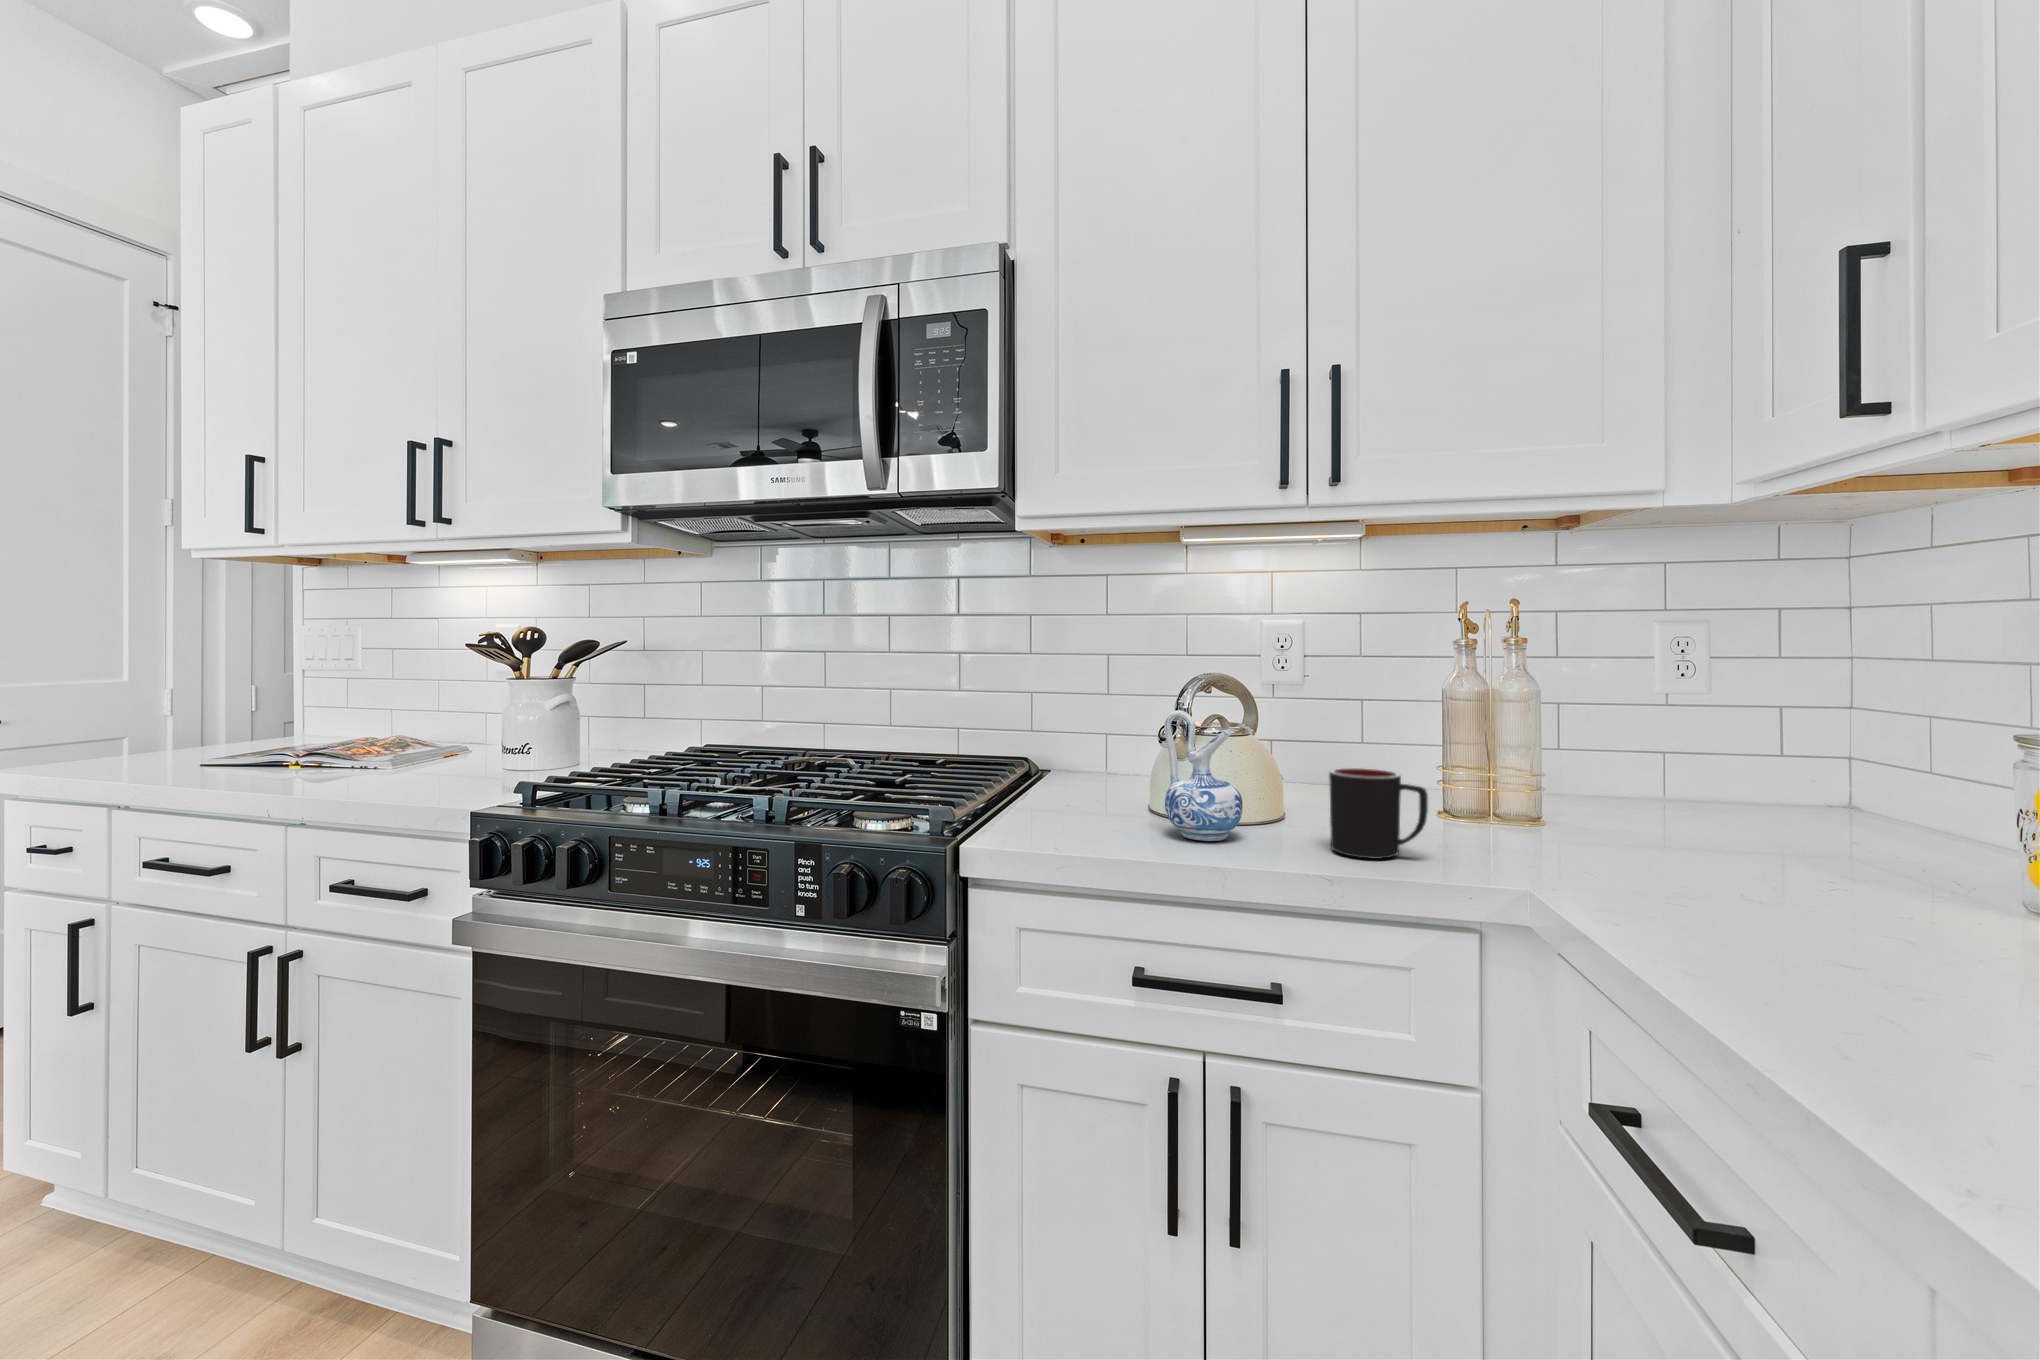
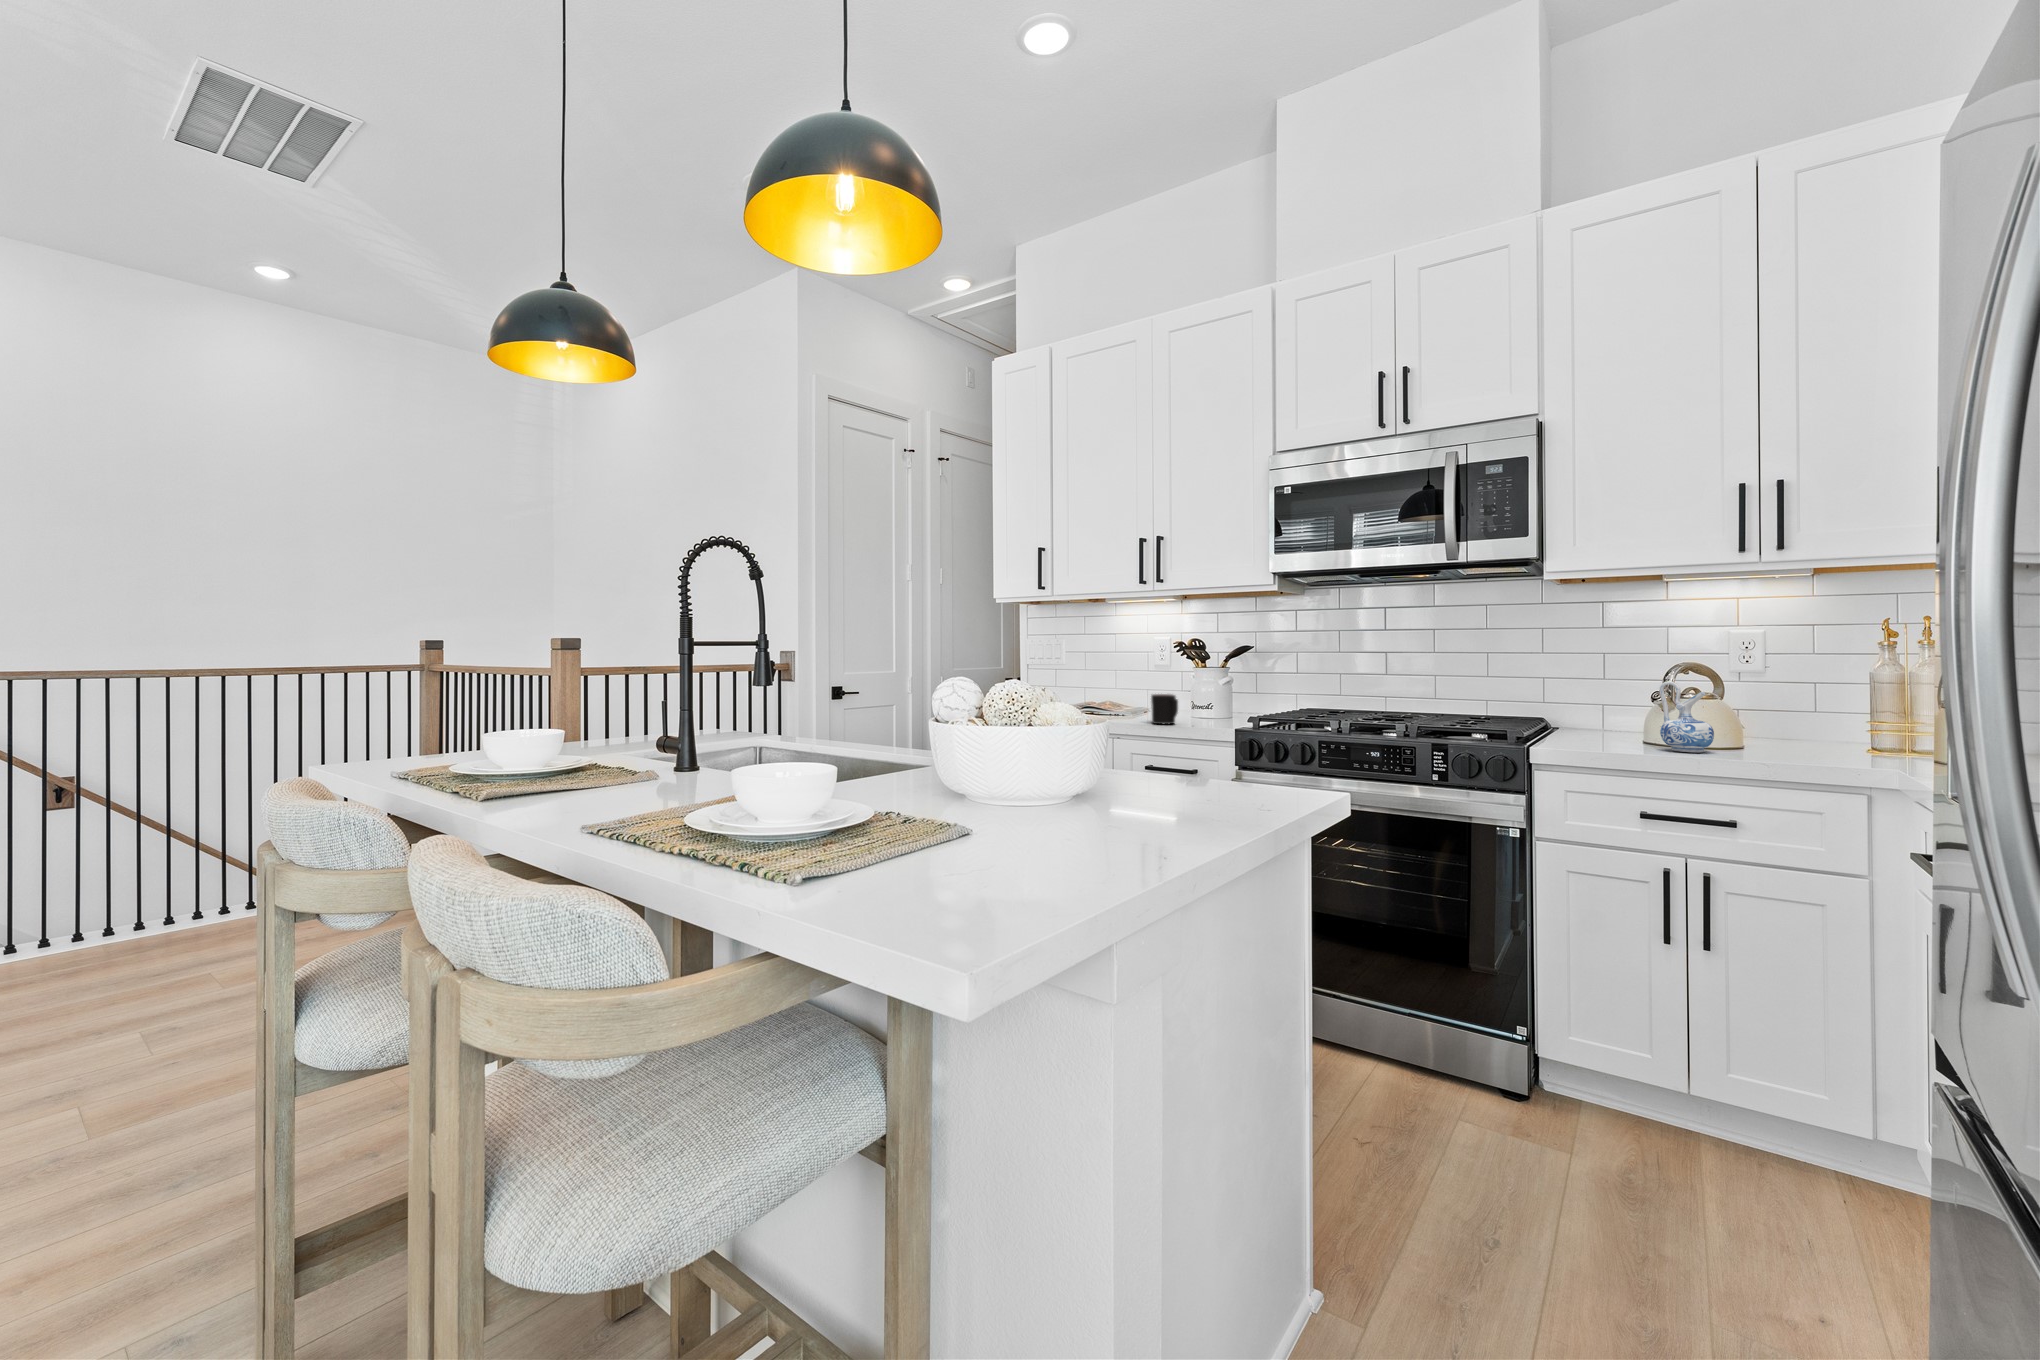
mug: present [1329,768,1428,859] -> present [1151,694,1178,725]

